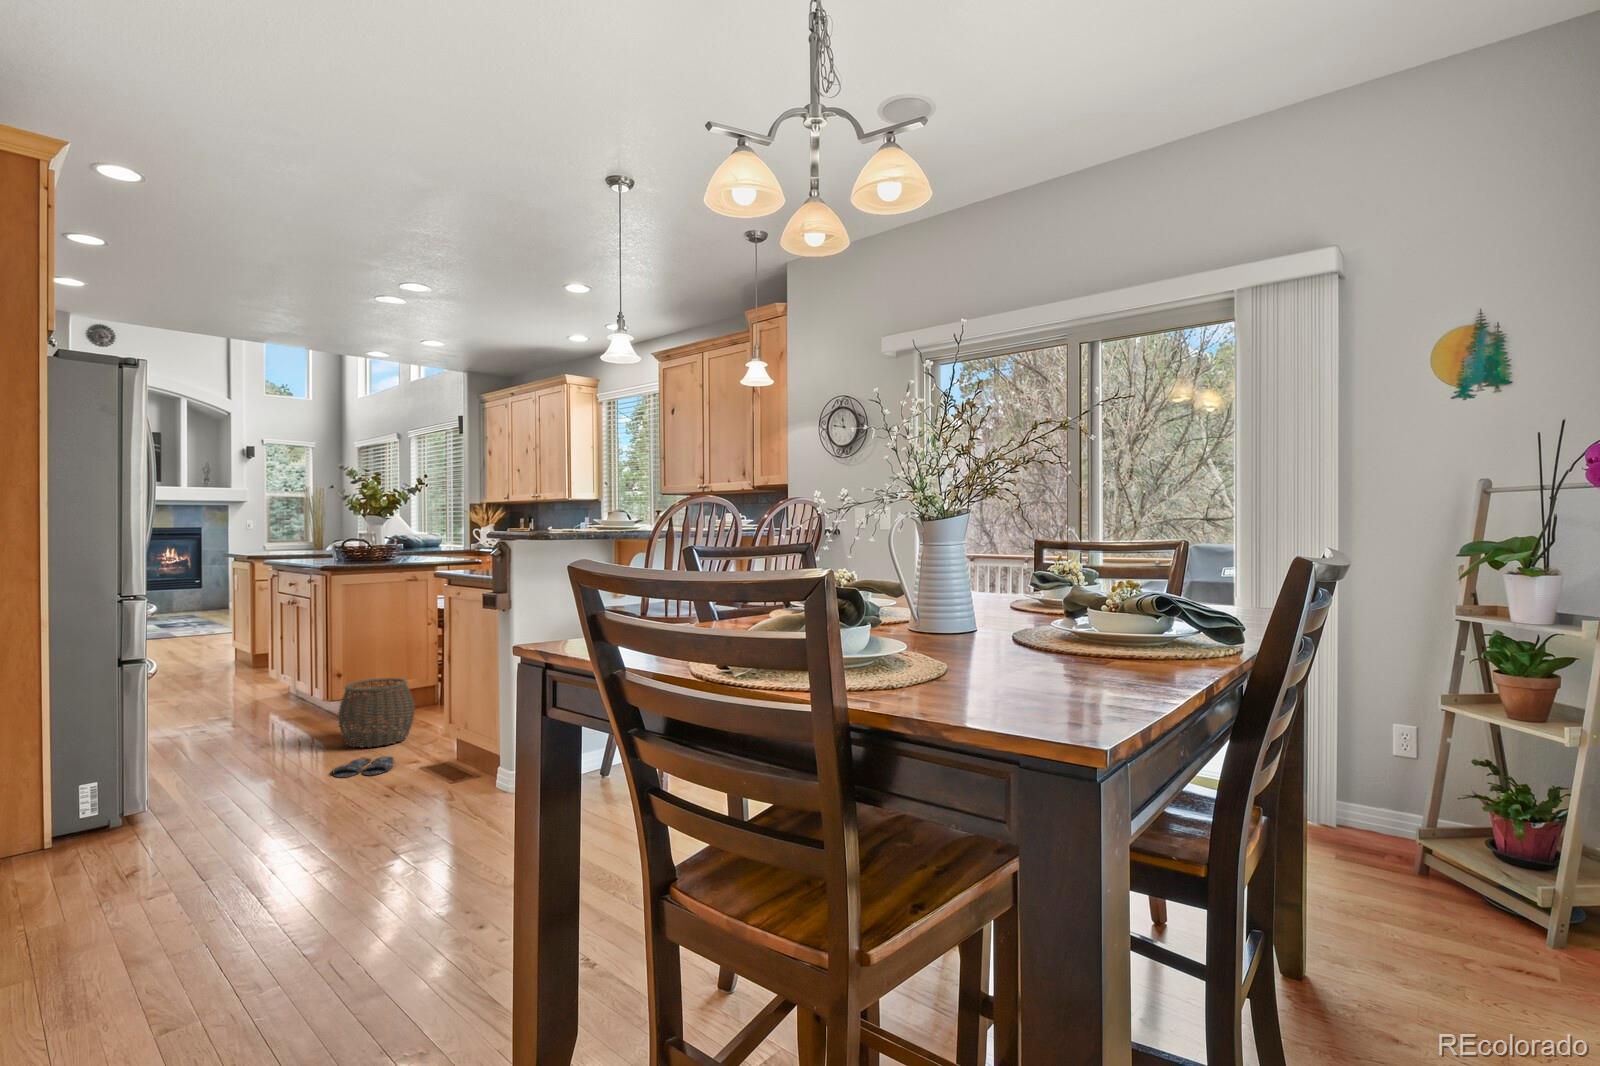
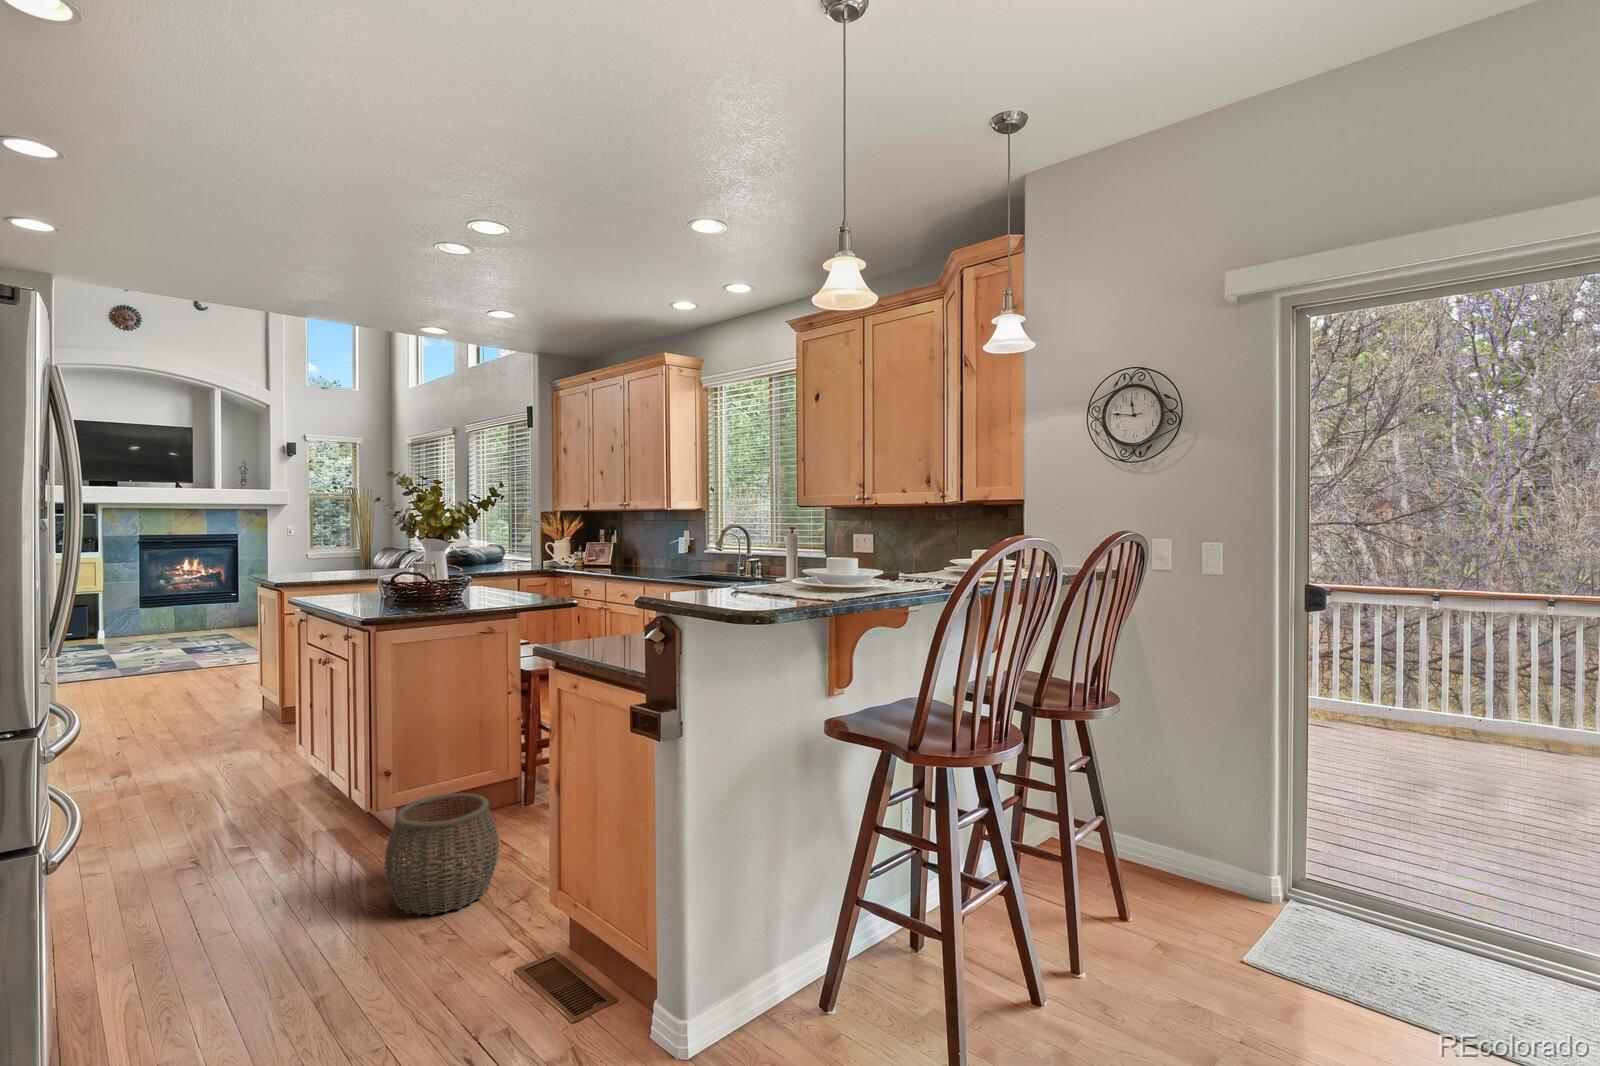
slippers: present [333,756,395,778] -> none [375,943,477,1008]

